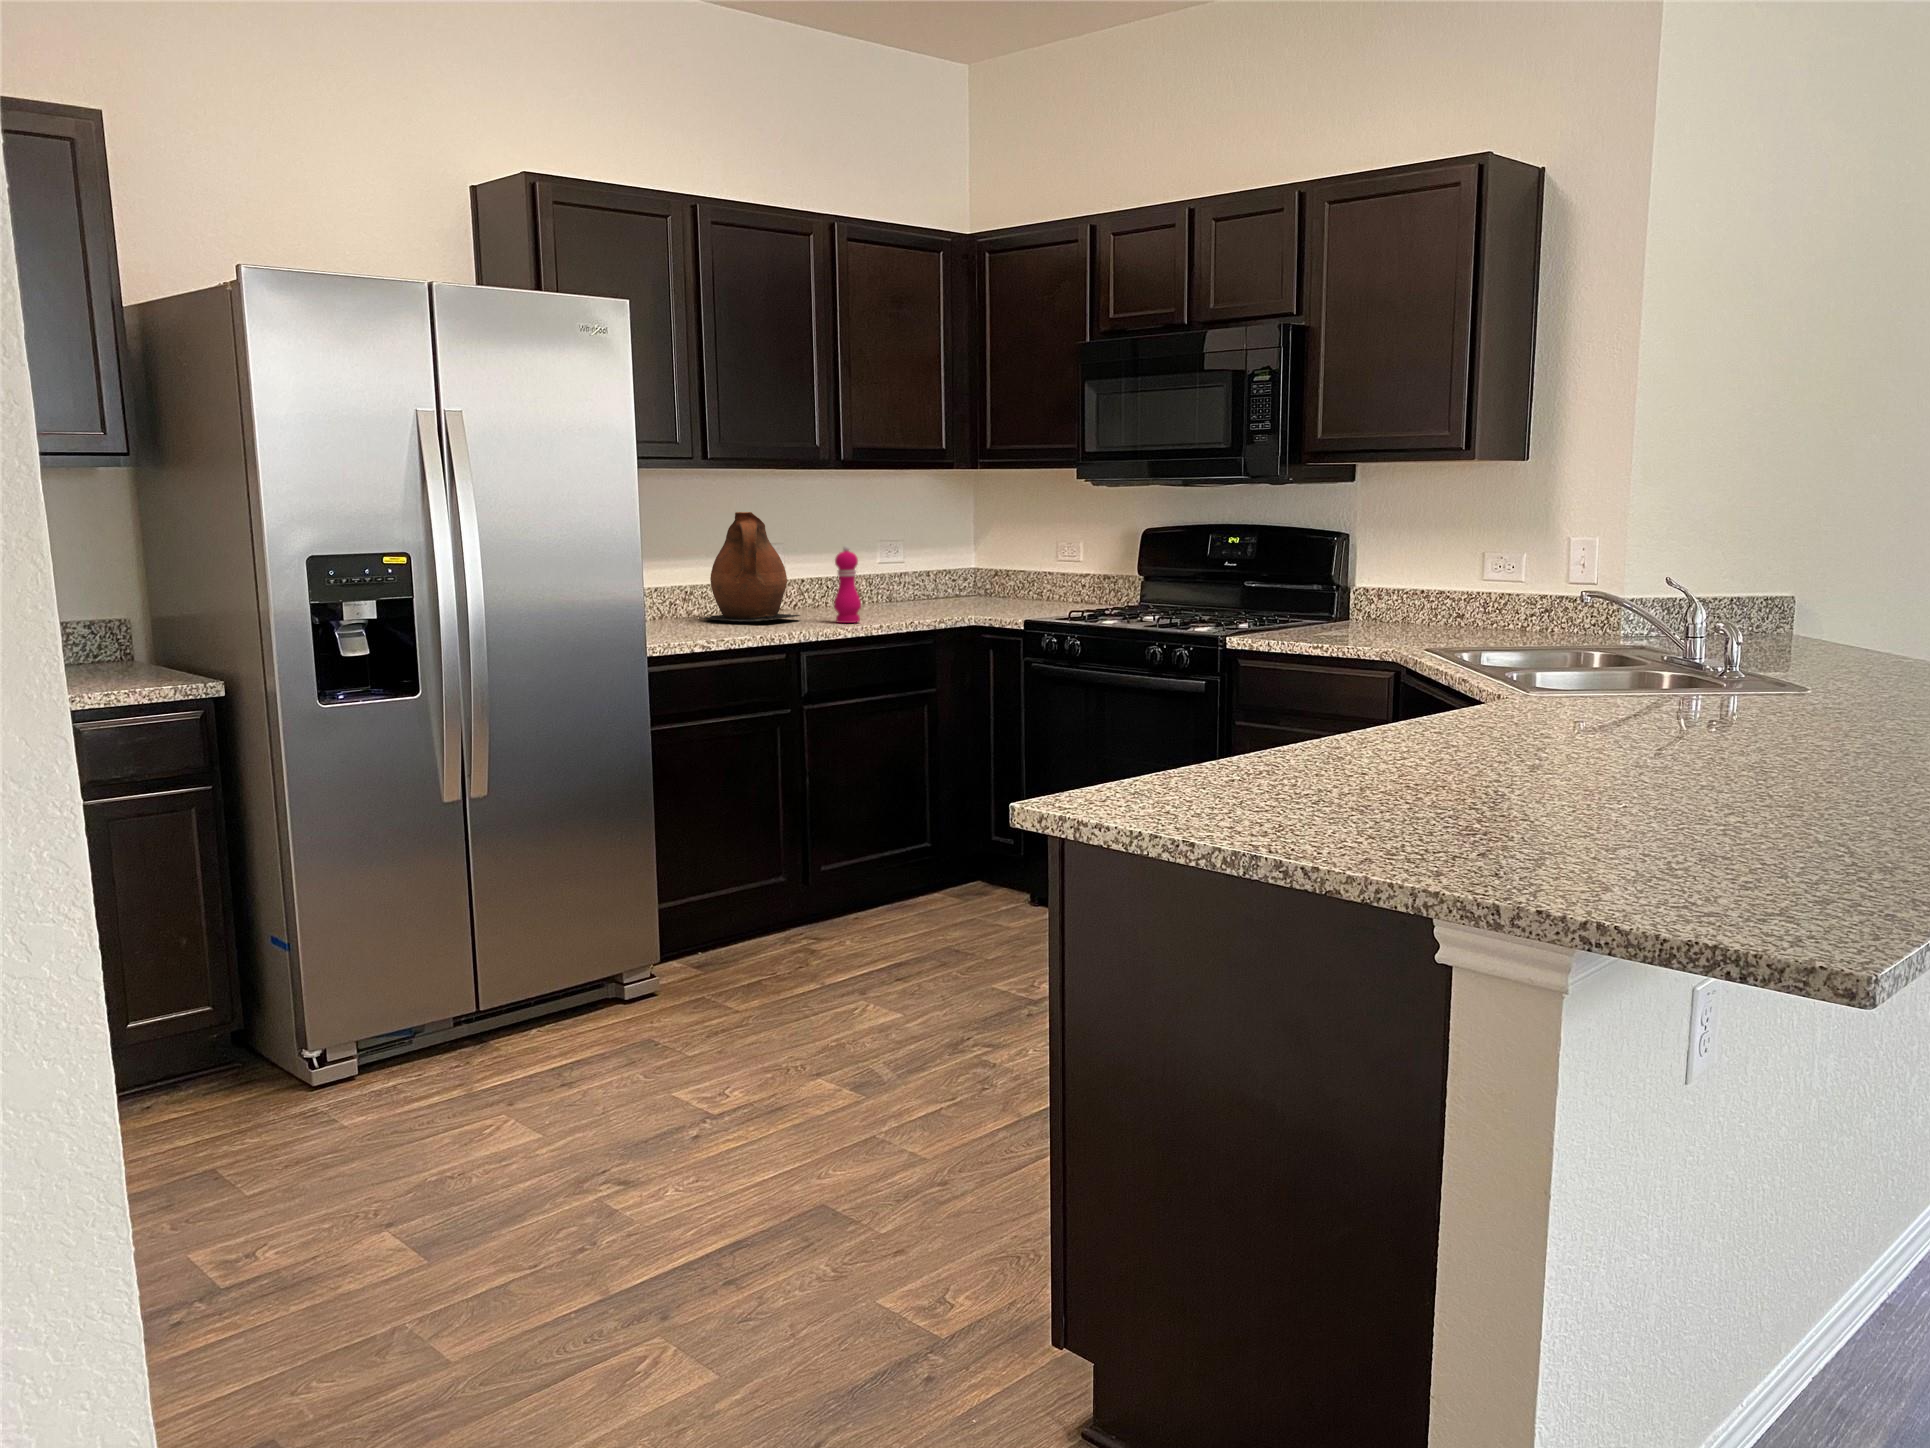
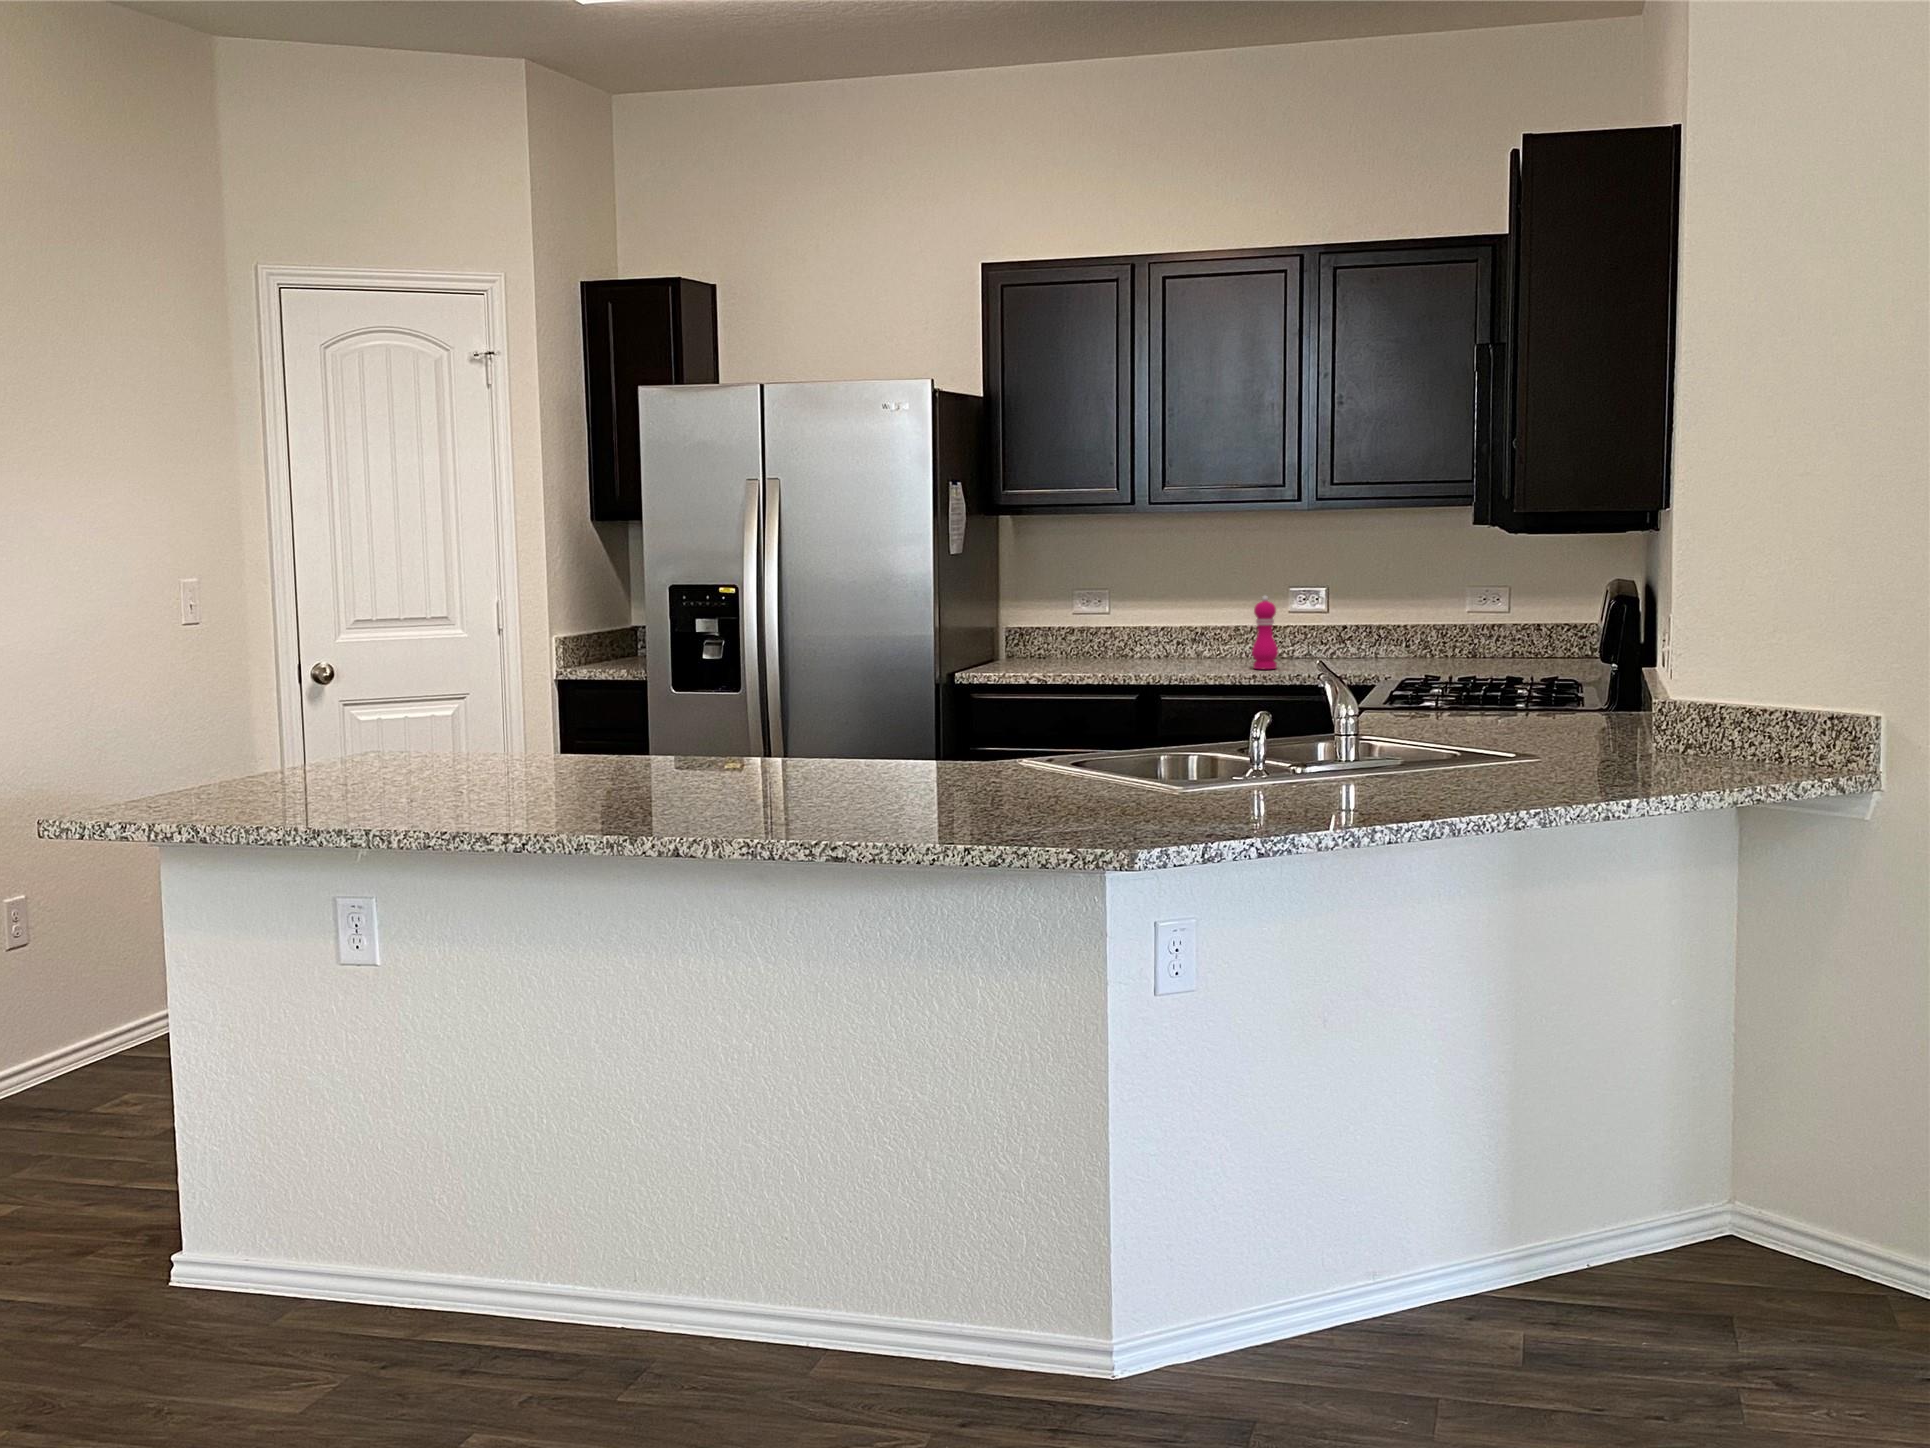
ceramic pitcher: present [704,512,800,621] -> none [1171,563,1253,663]

